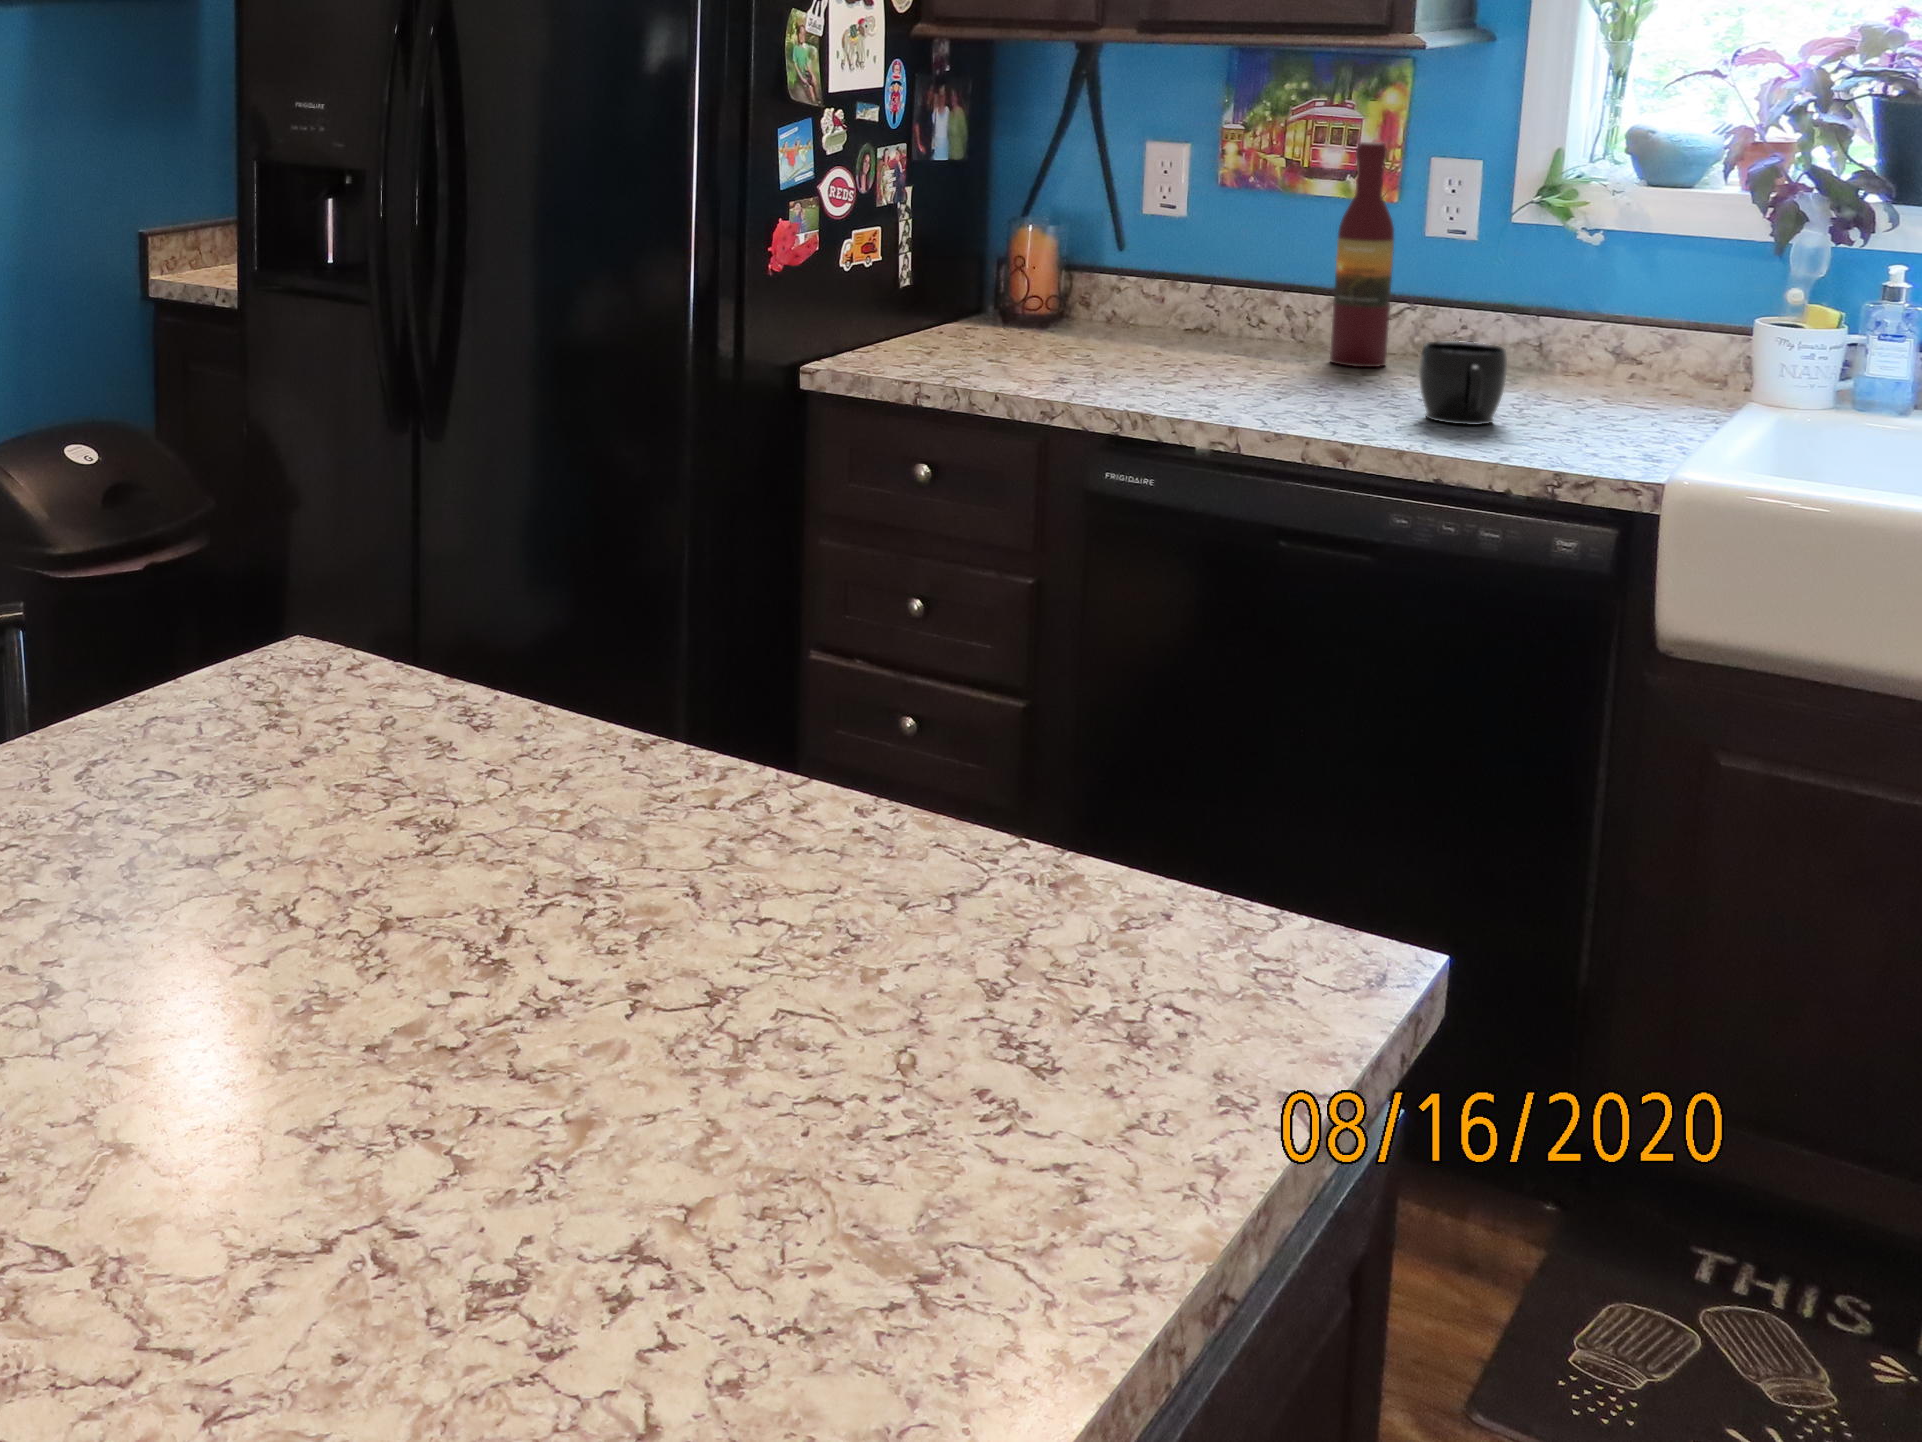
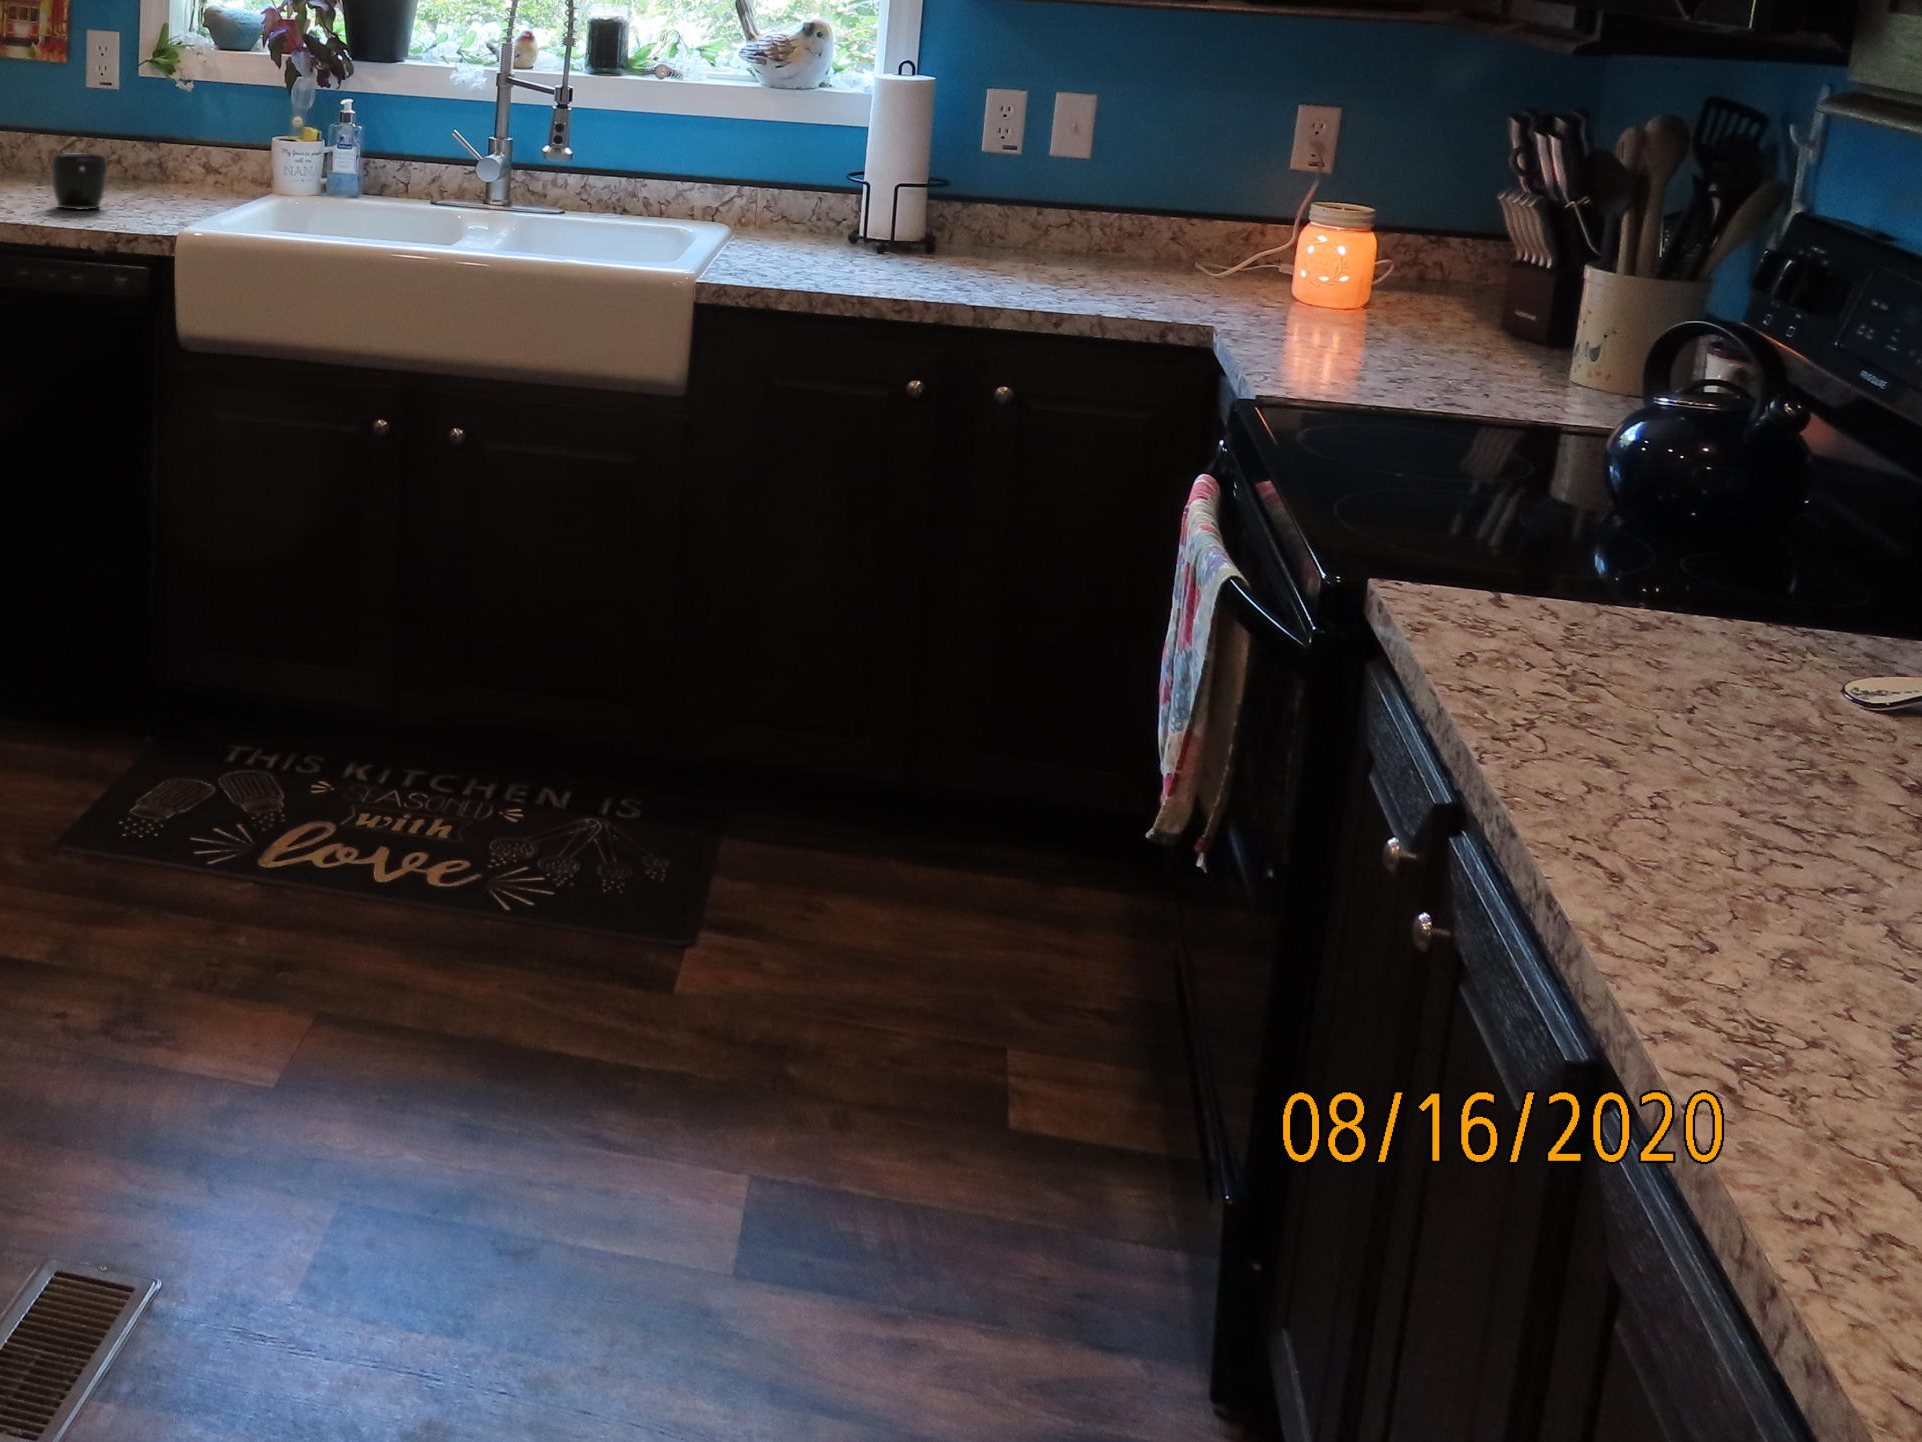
wine bottle: present [1330,142,1394,367] -> none [21,18,59,181]

